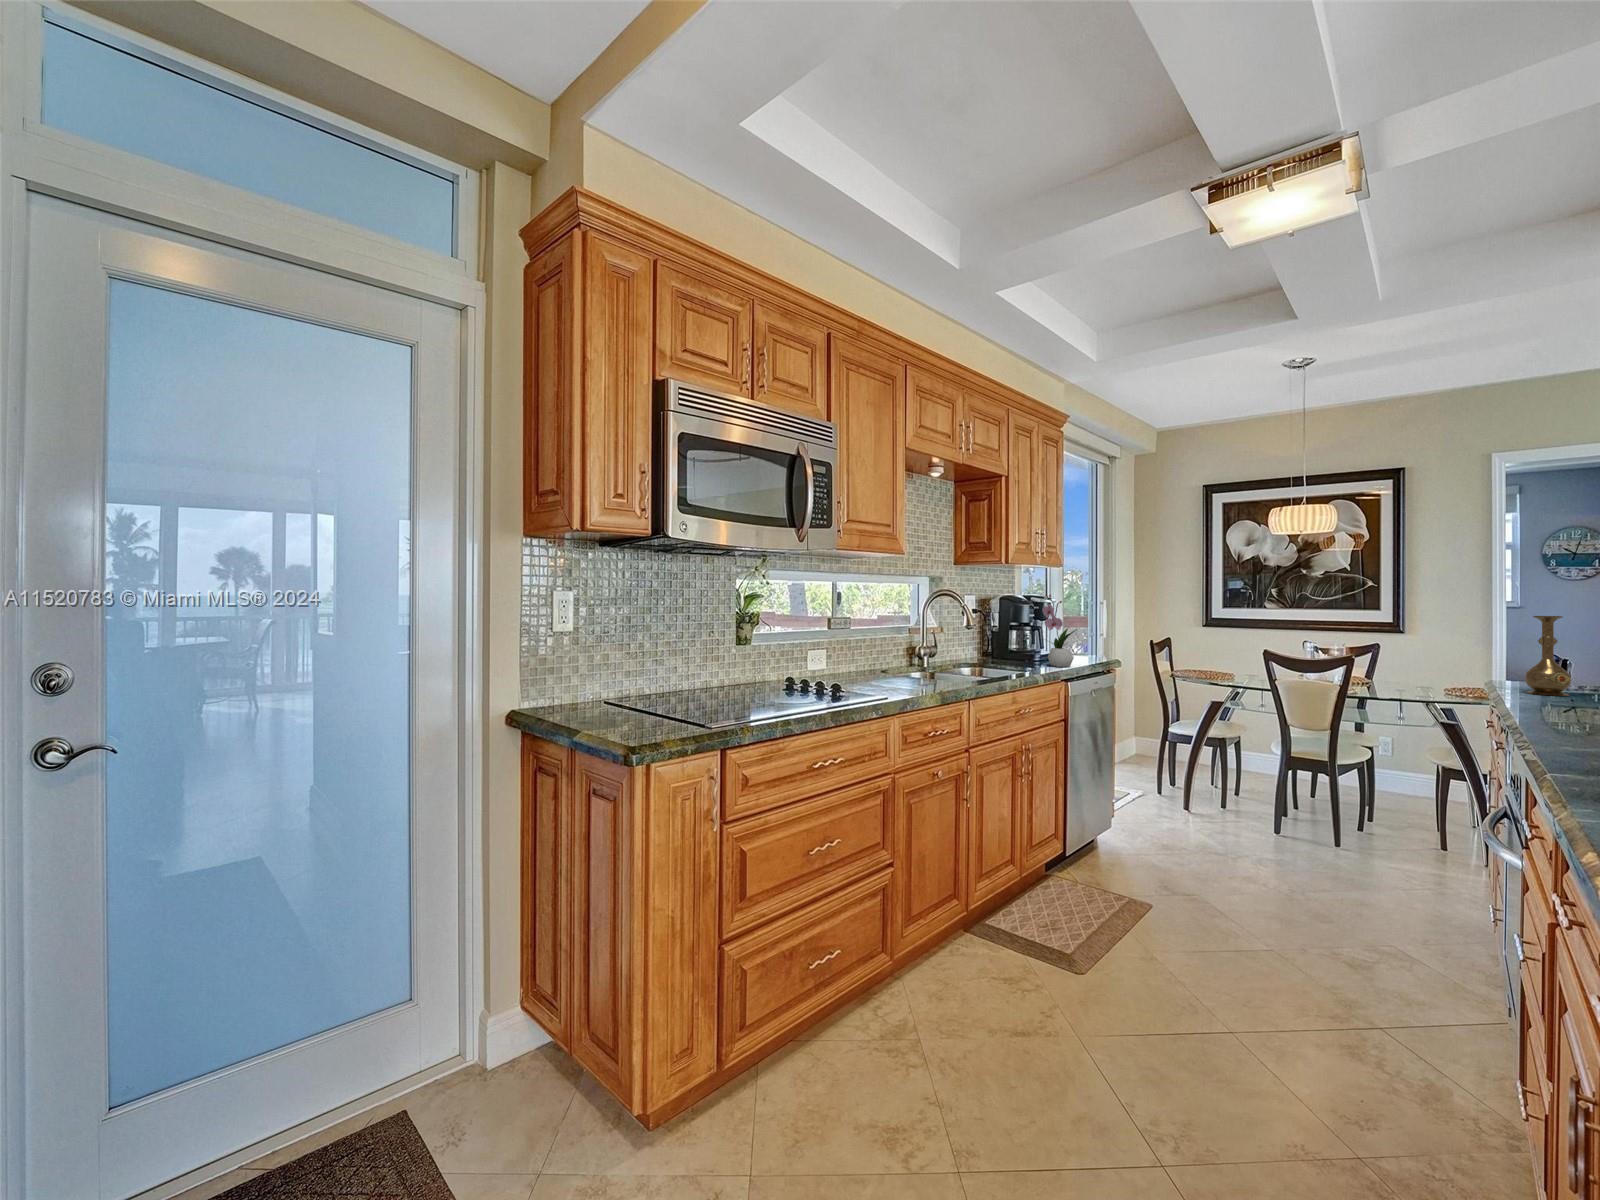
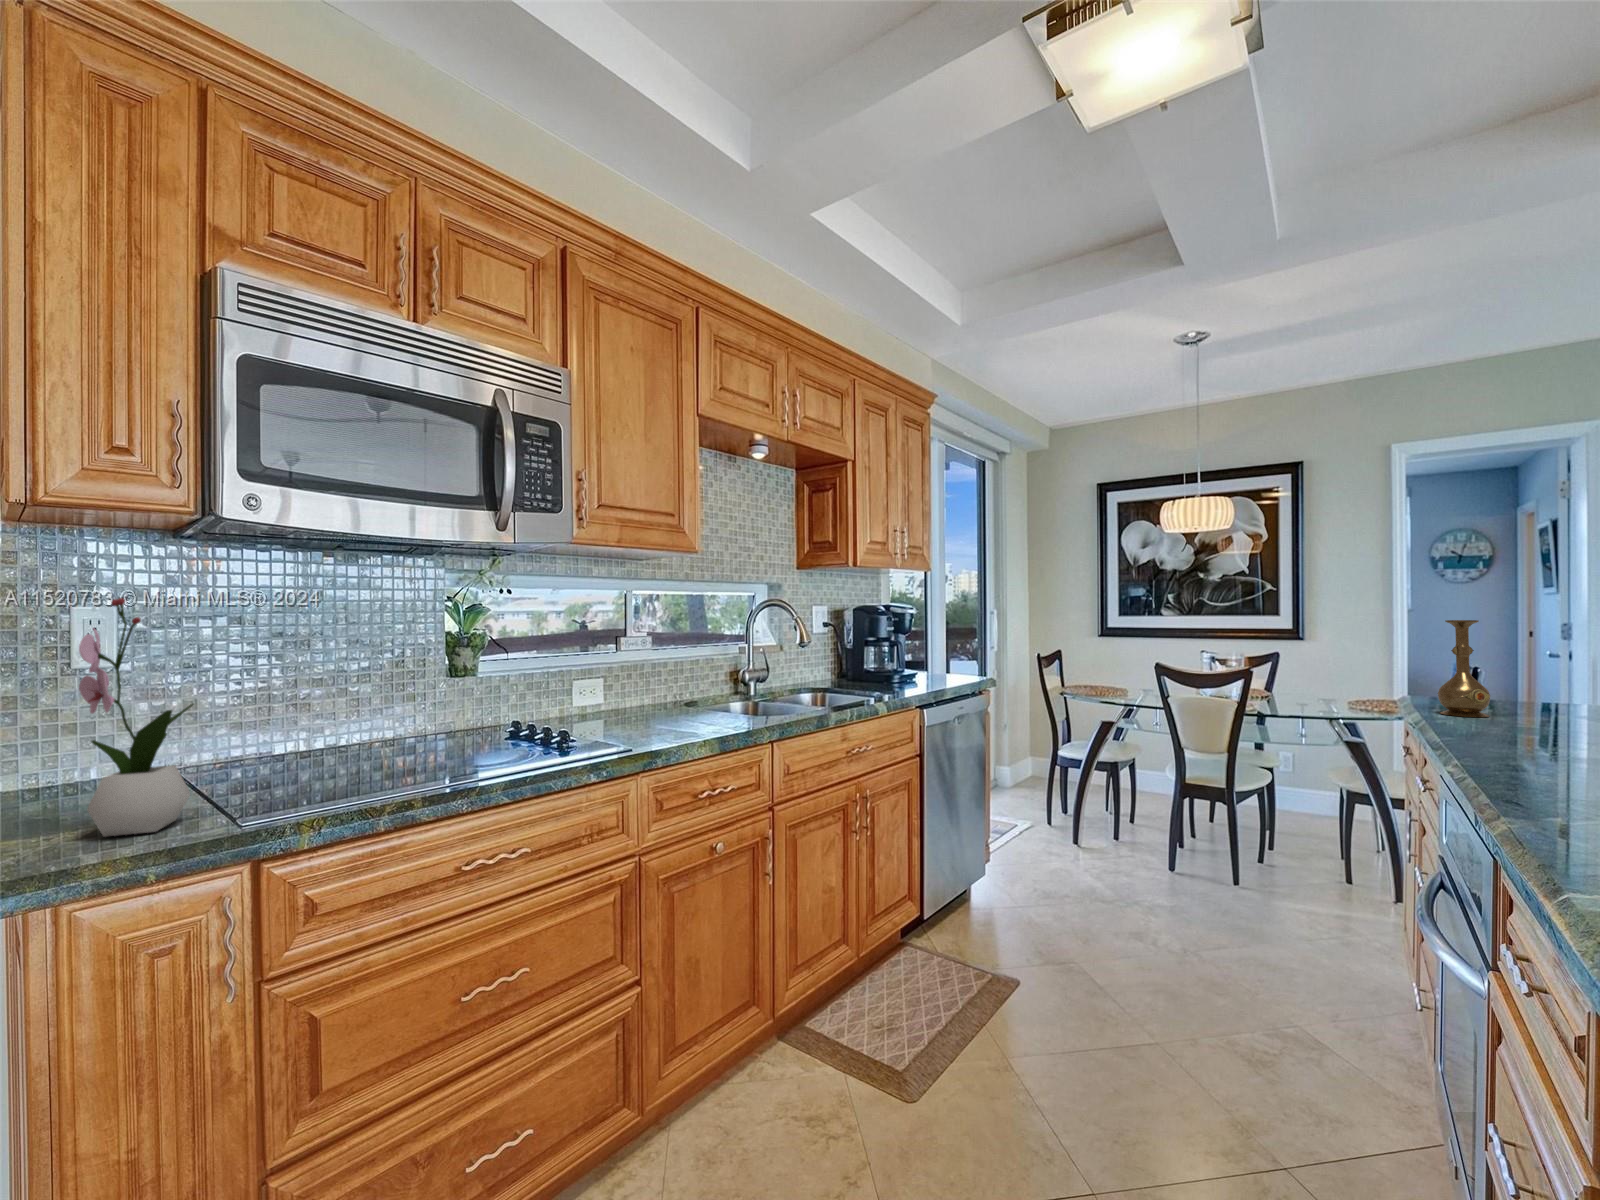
flower arrangement: present [1042,595,1077,667] -> present [79,598,194,837]

